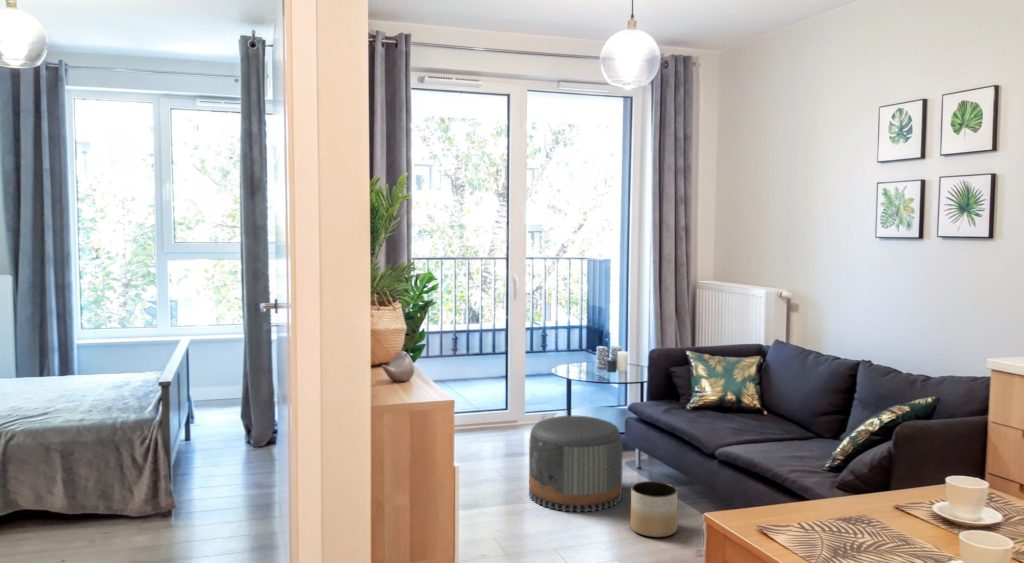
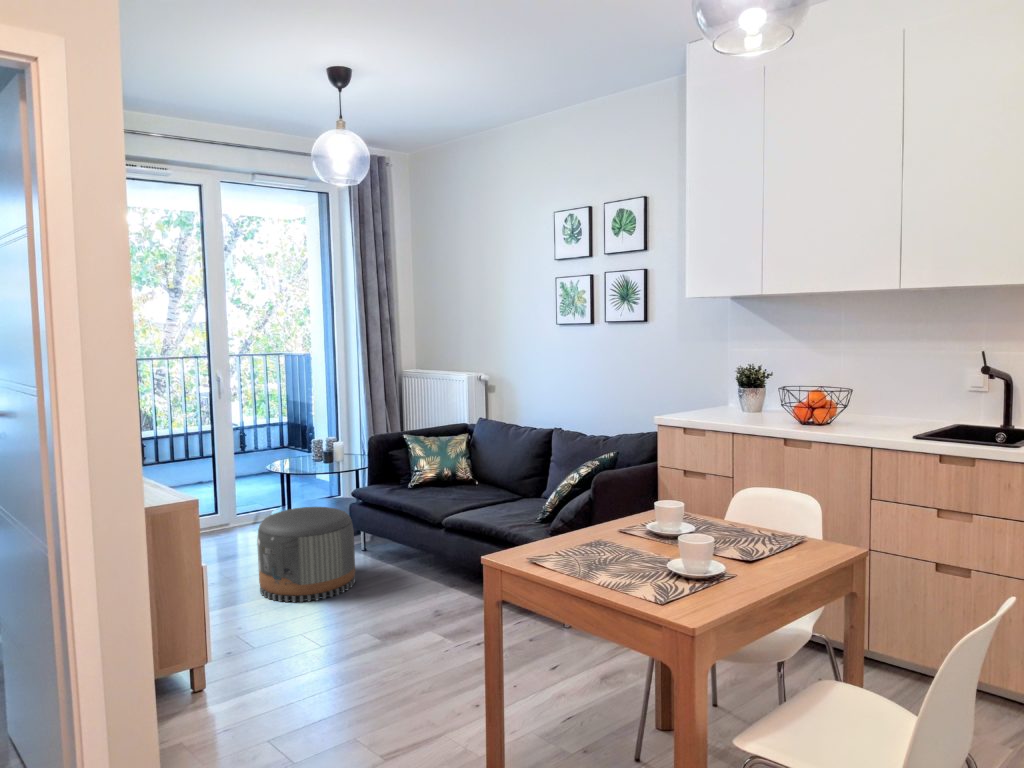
planter: present [630,481,677,537] -> none [370,557,415,609]

